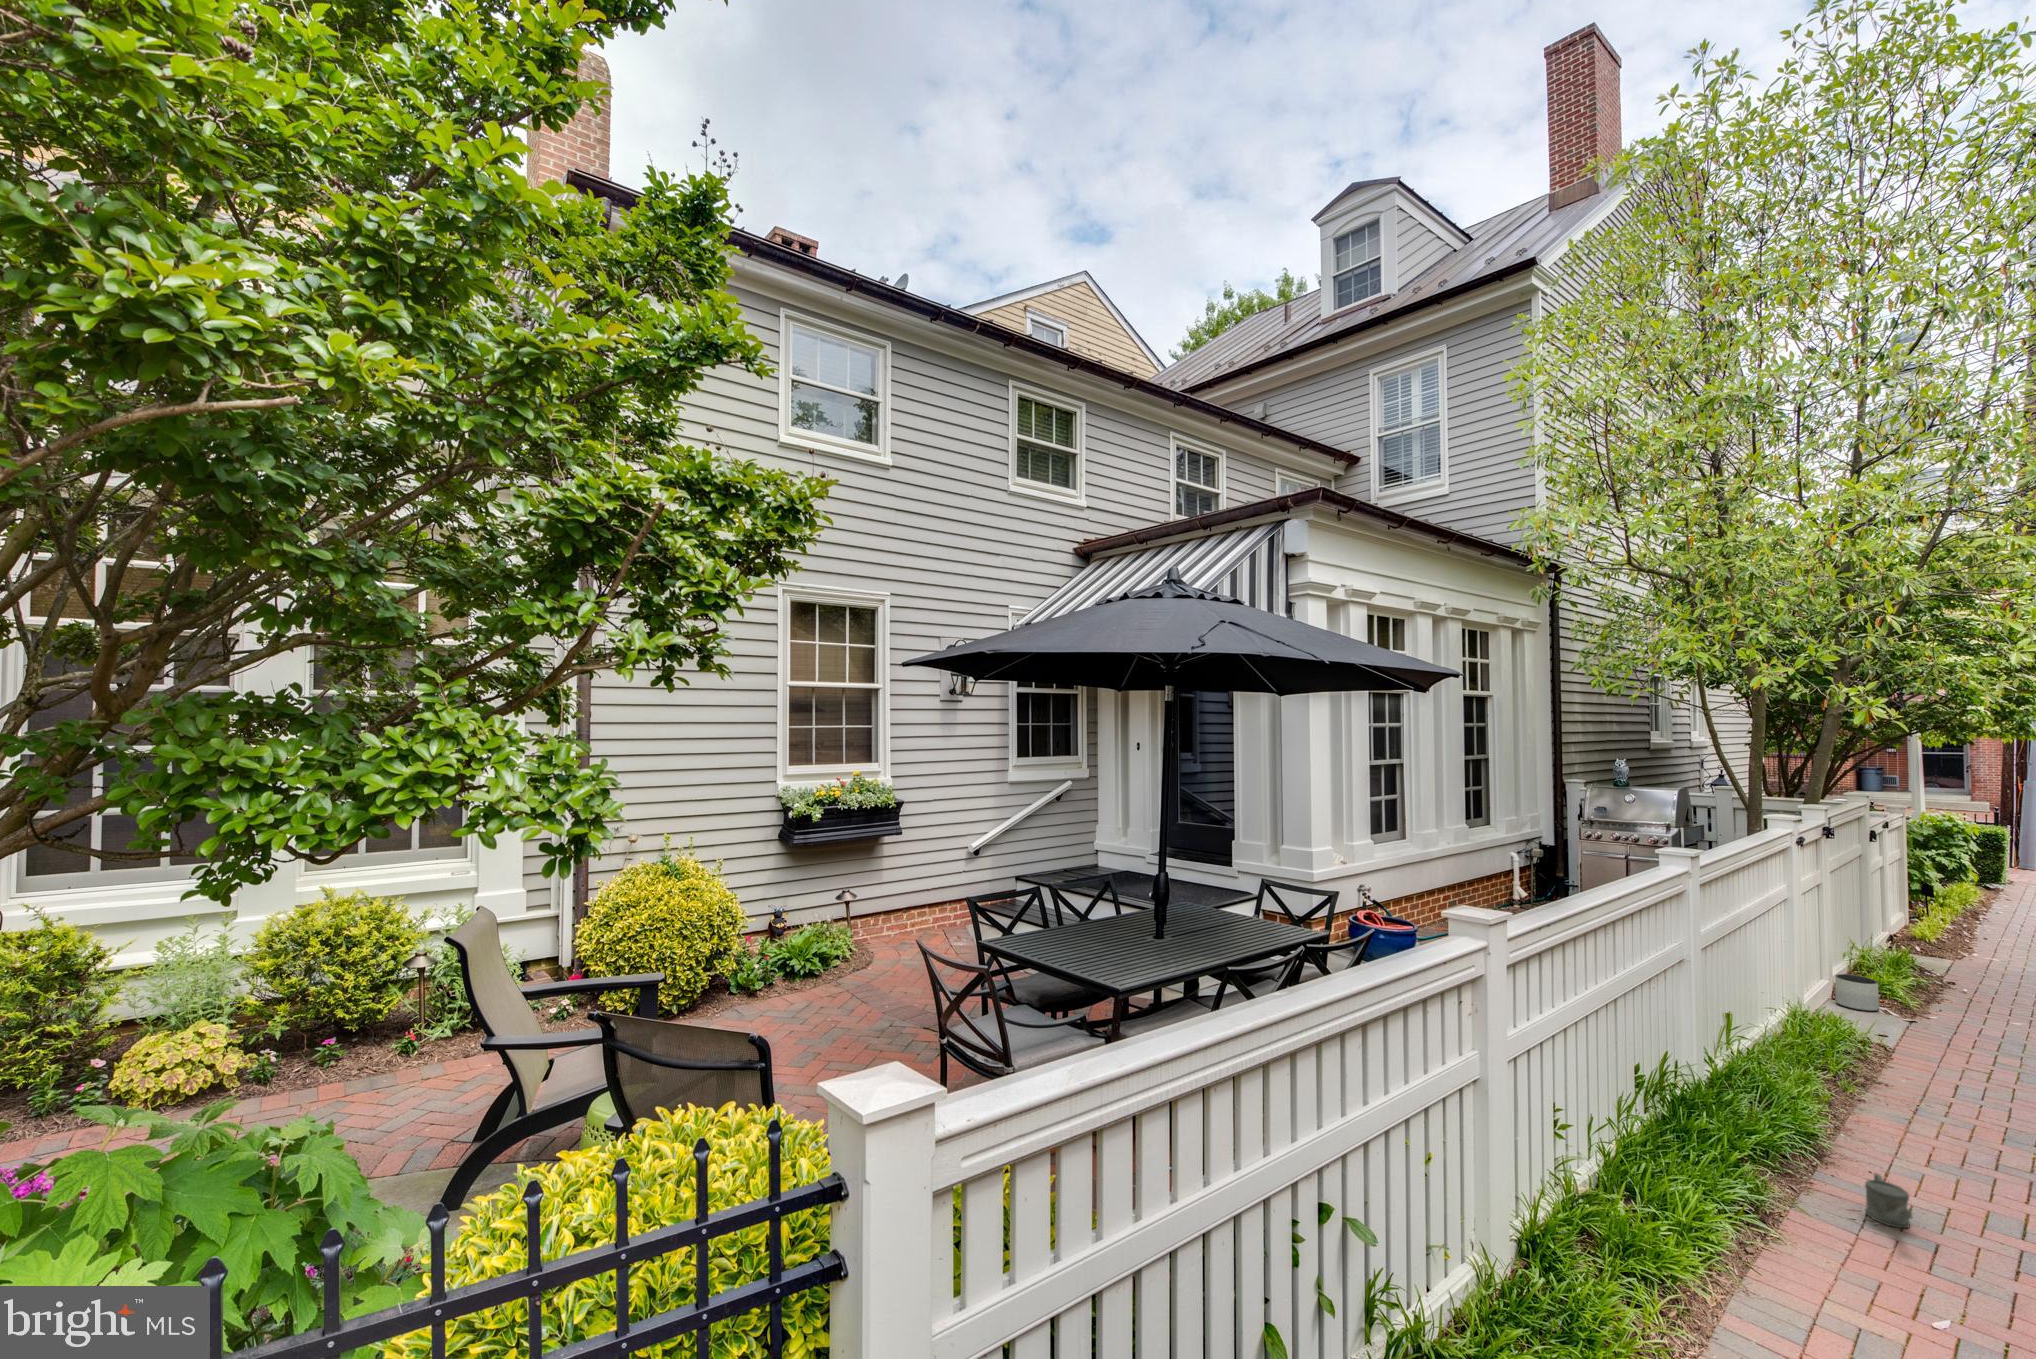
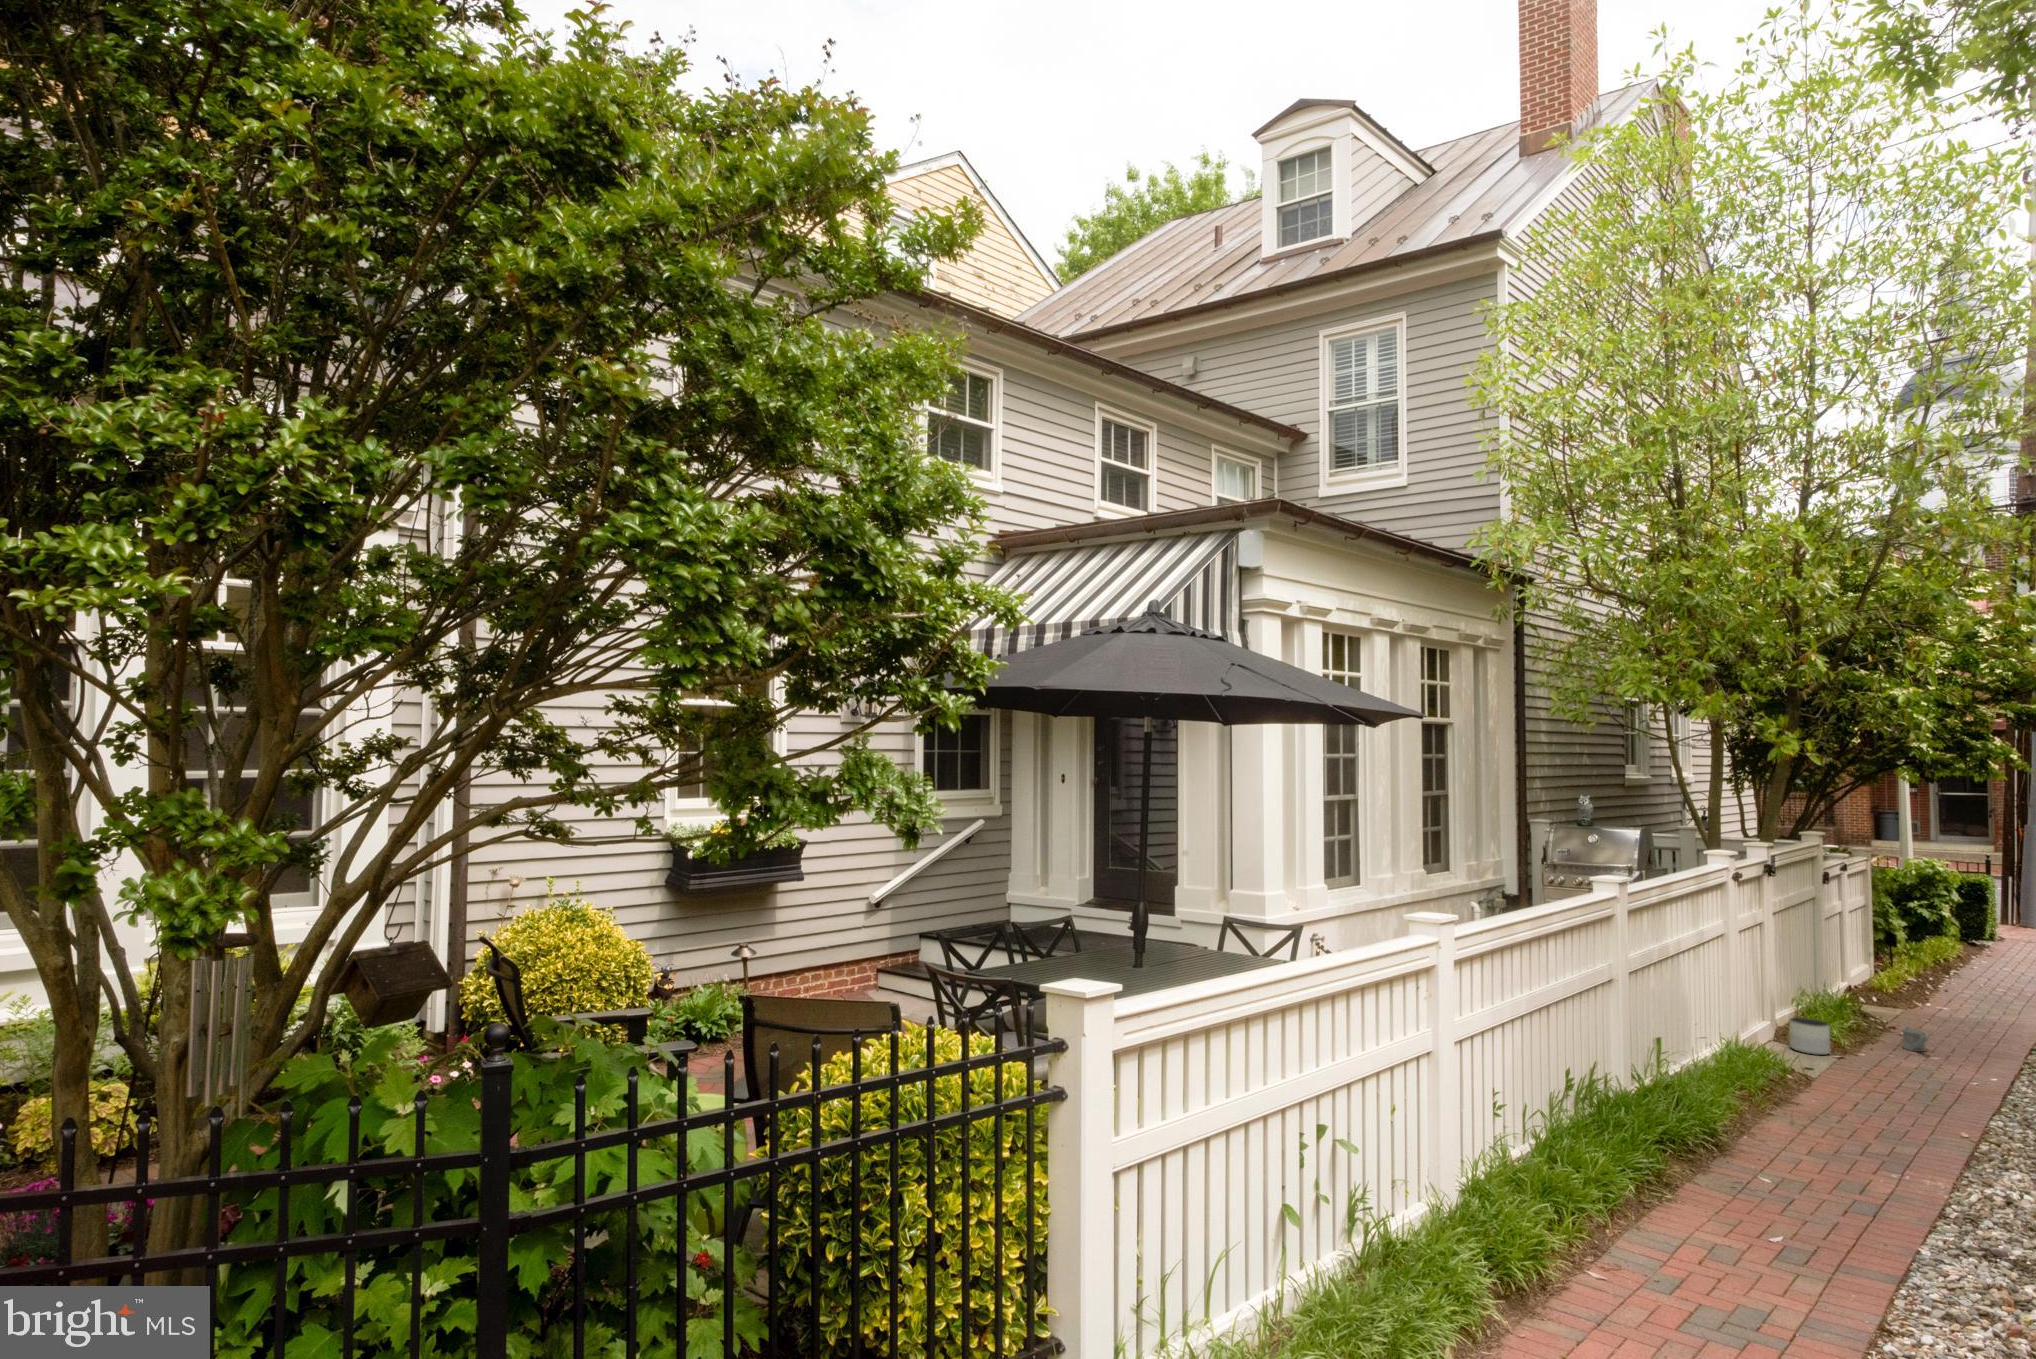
watering can: present [1865,1174,1912,1228] -> present [1902,1027,1928,1052]

